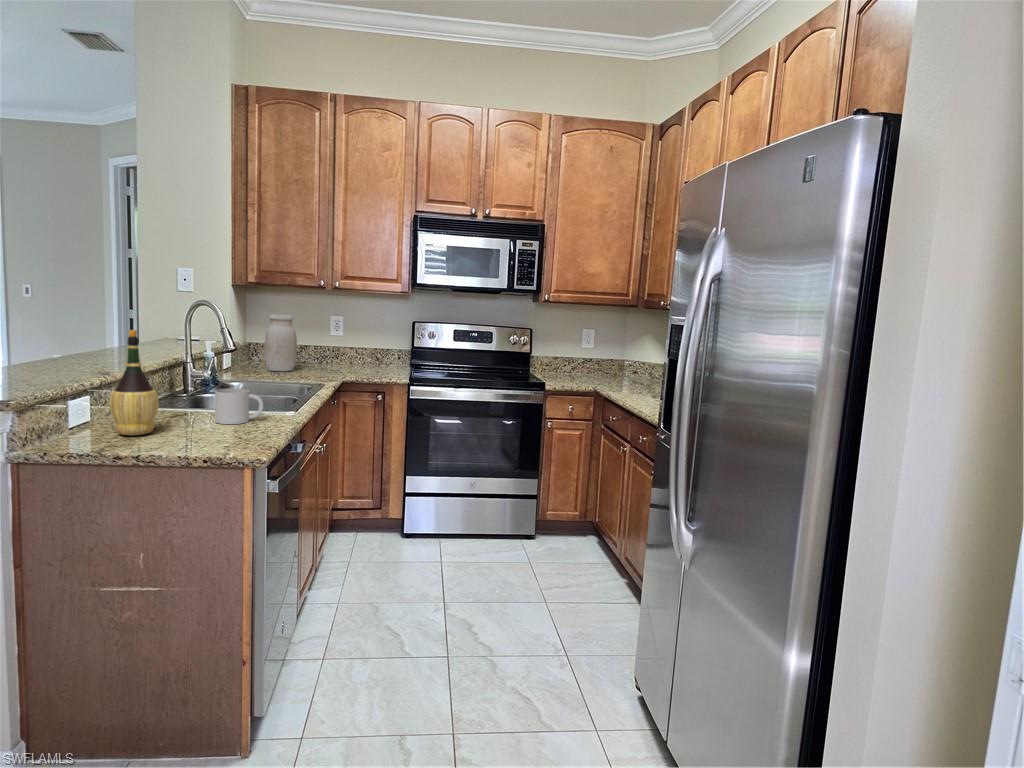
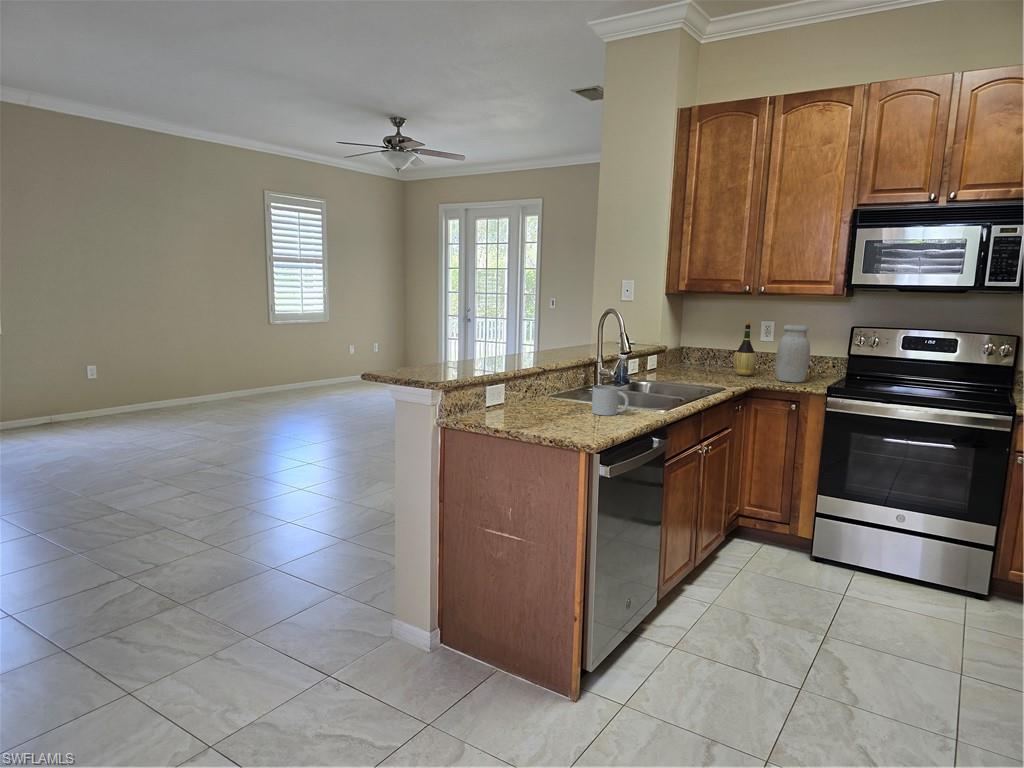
jar: present [264,314,297,371] -> present [775,325,810,382]
wine bottle: present [110,330,159,435] -> present [734,321,757,375]

